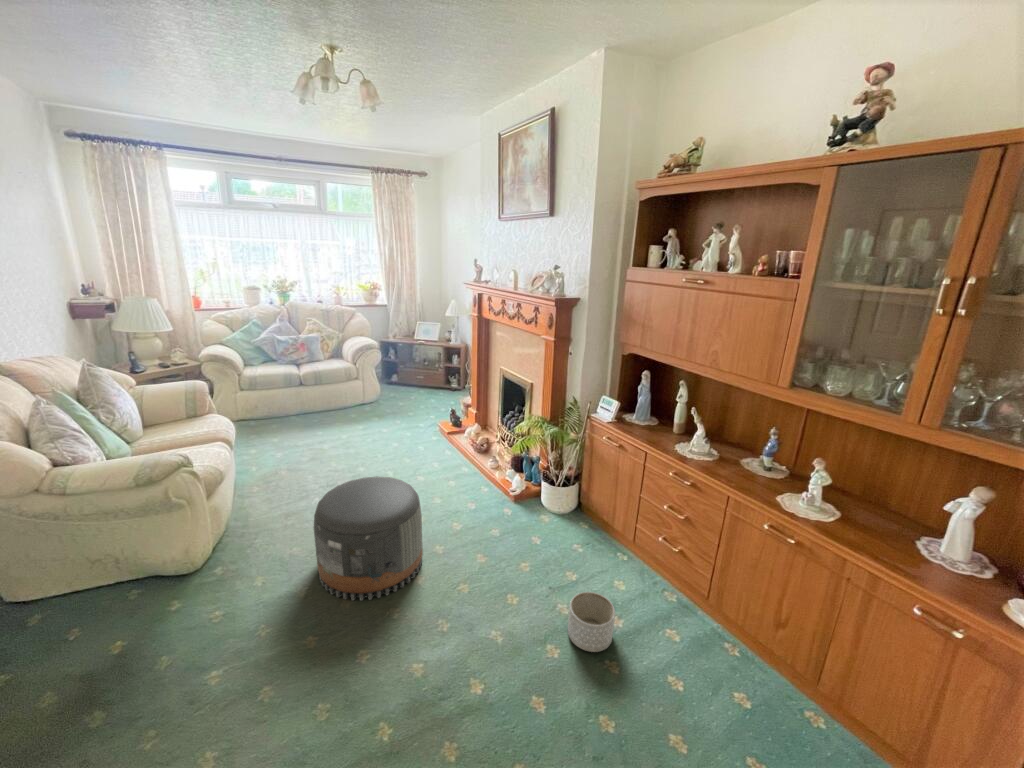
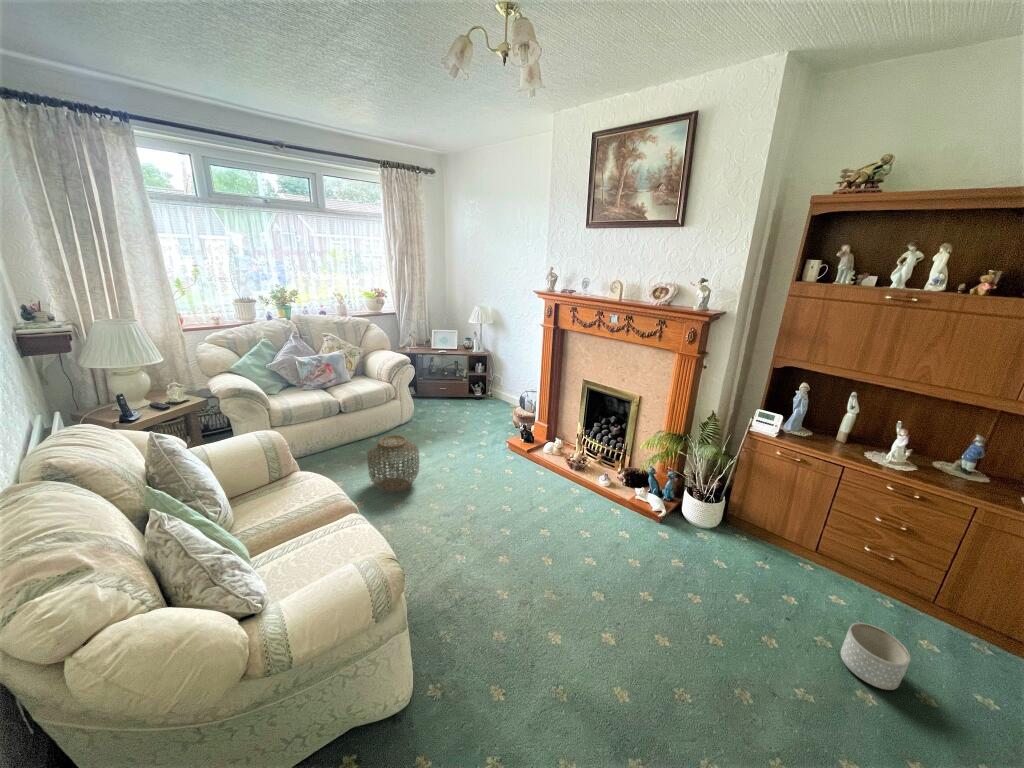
woven basket: none [290,402,338,451] -> present [367,435,419,493]
pouf: present [314,476,423,601] -> none [536,527,663,690]

